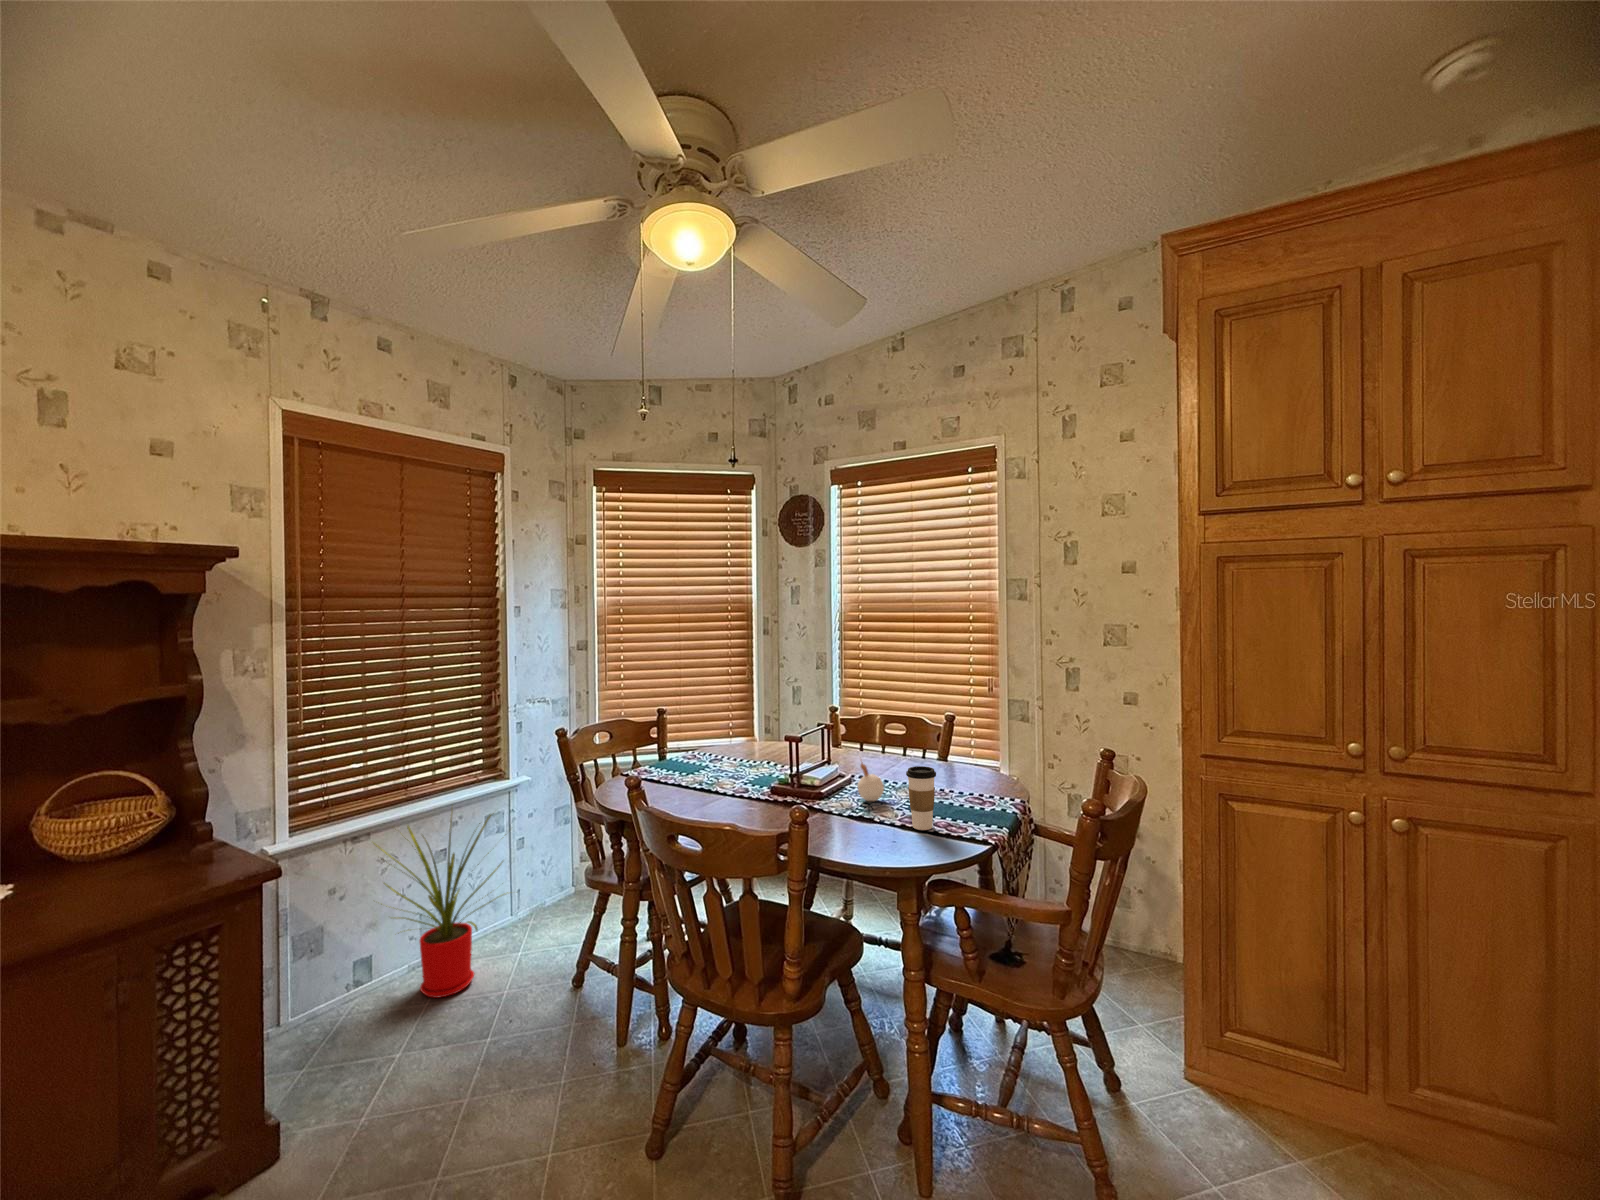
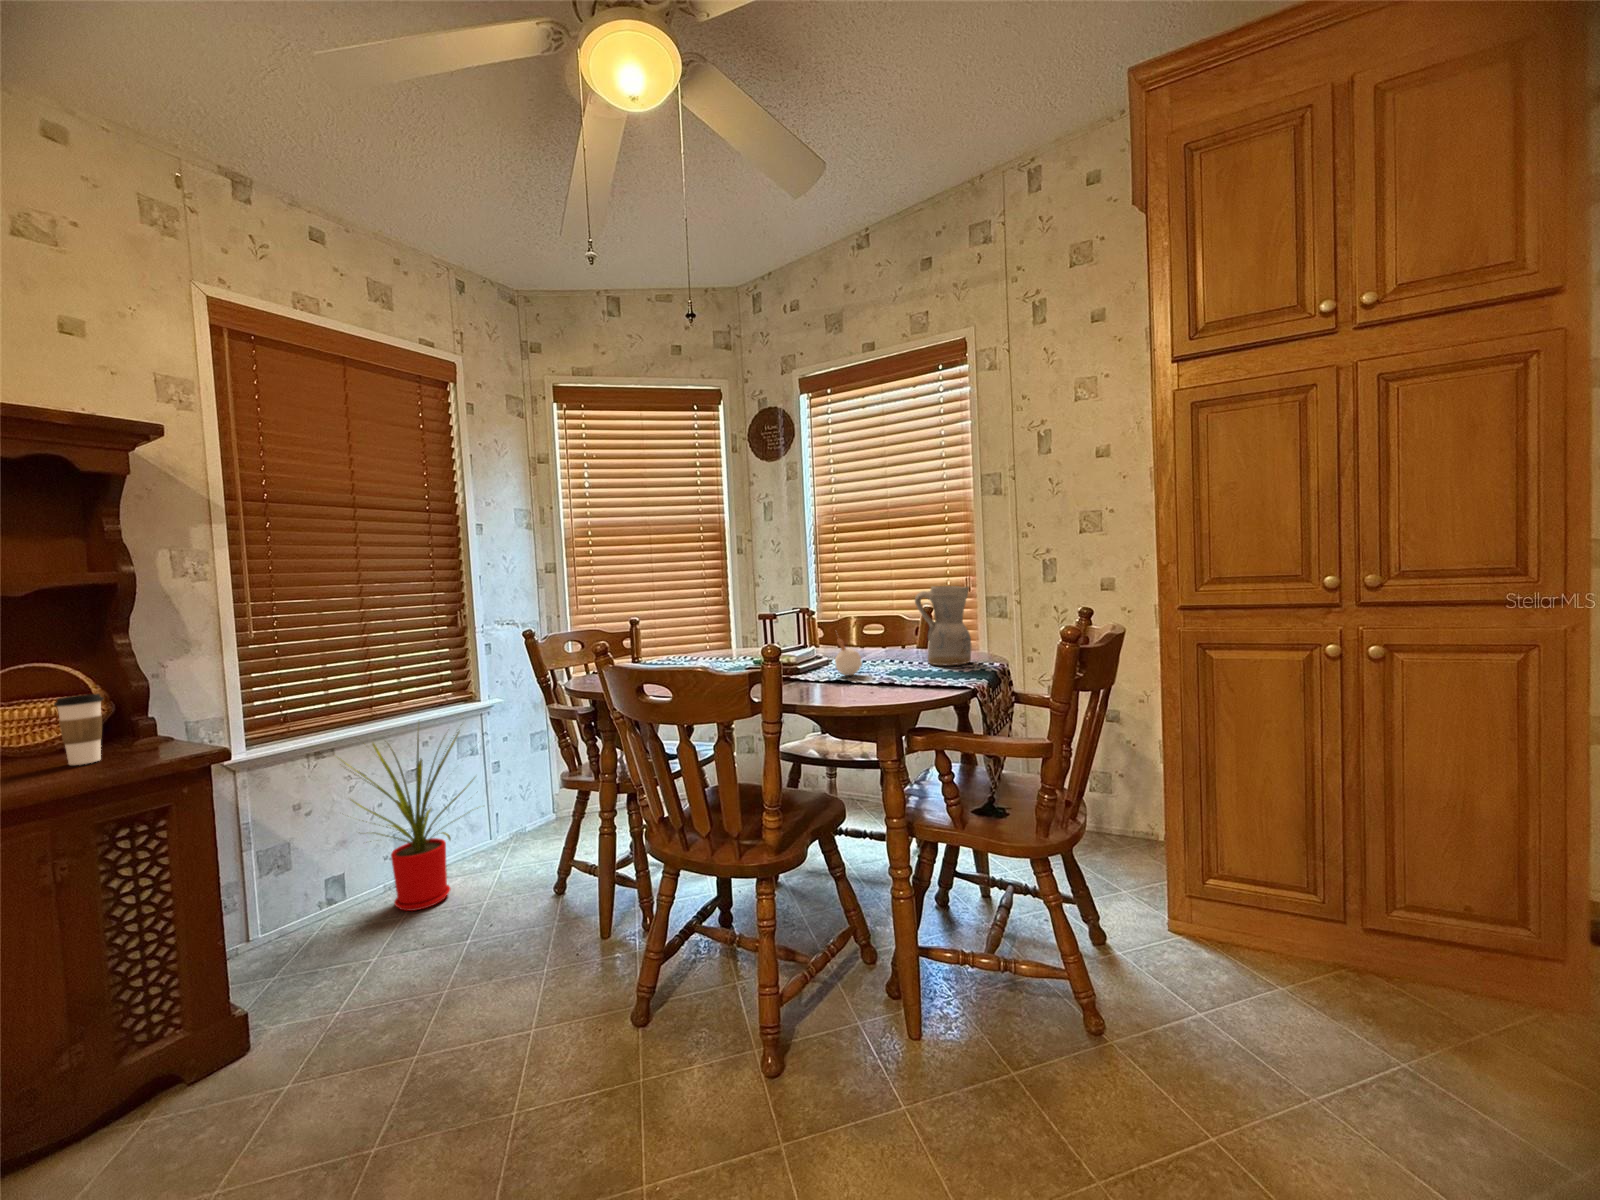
ceramic pitcher: none [938,710,992,793] -> present [915,586,971,665]
coffee cup: present [906,766,936,830] -> present [54,694,104,765]

